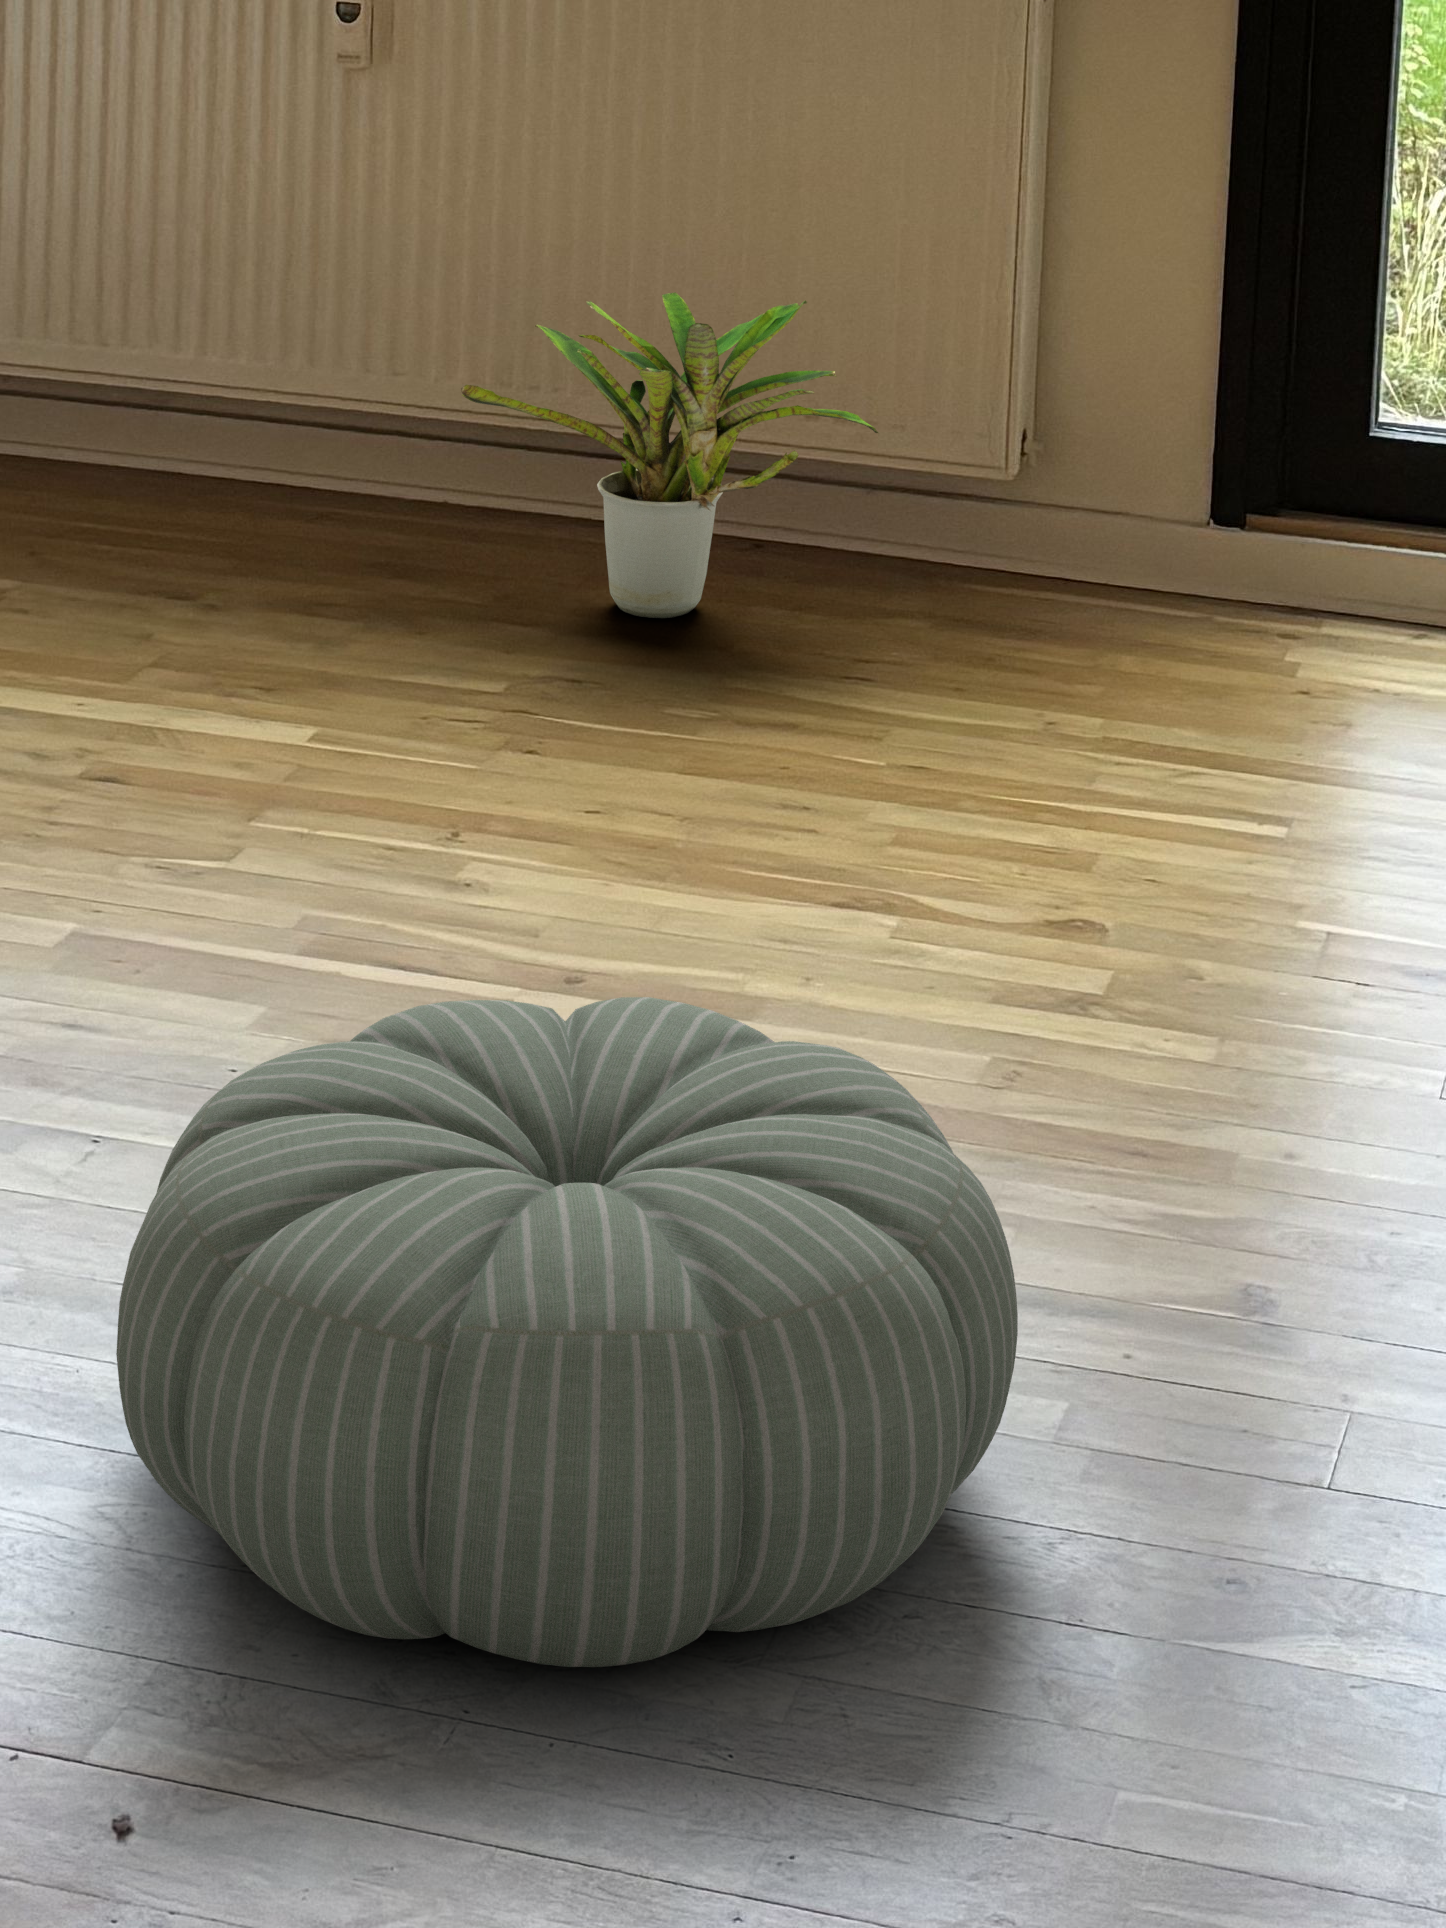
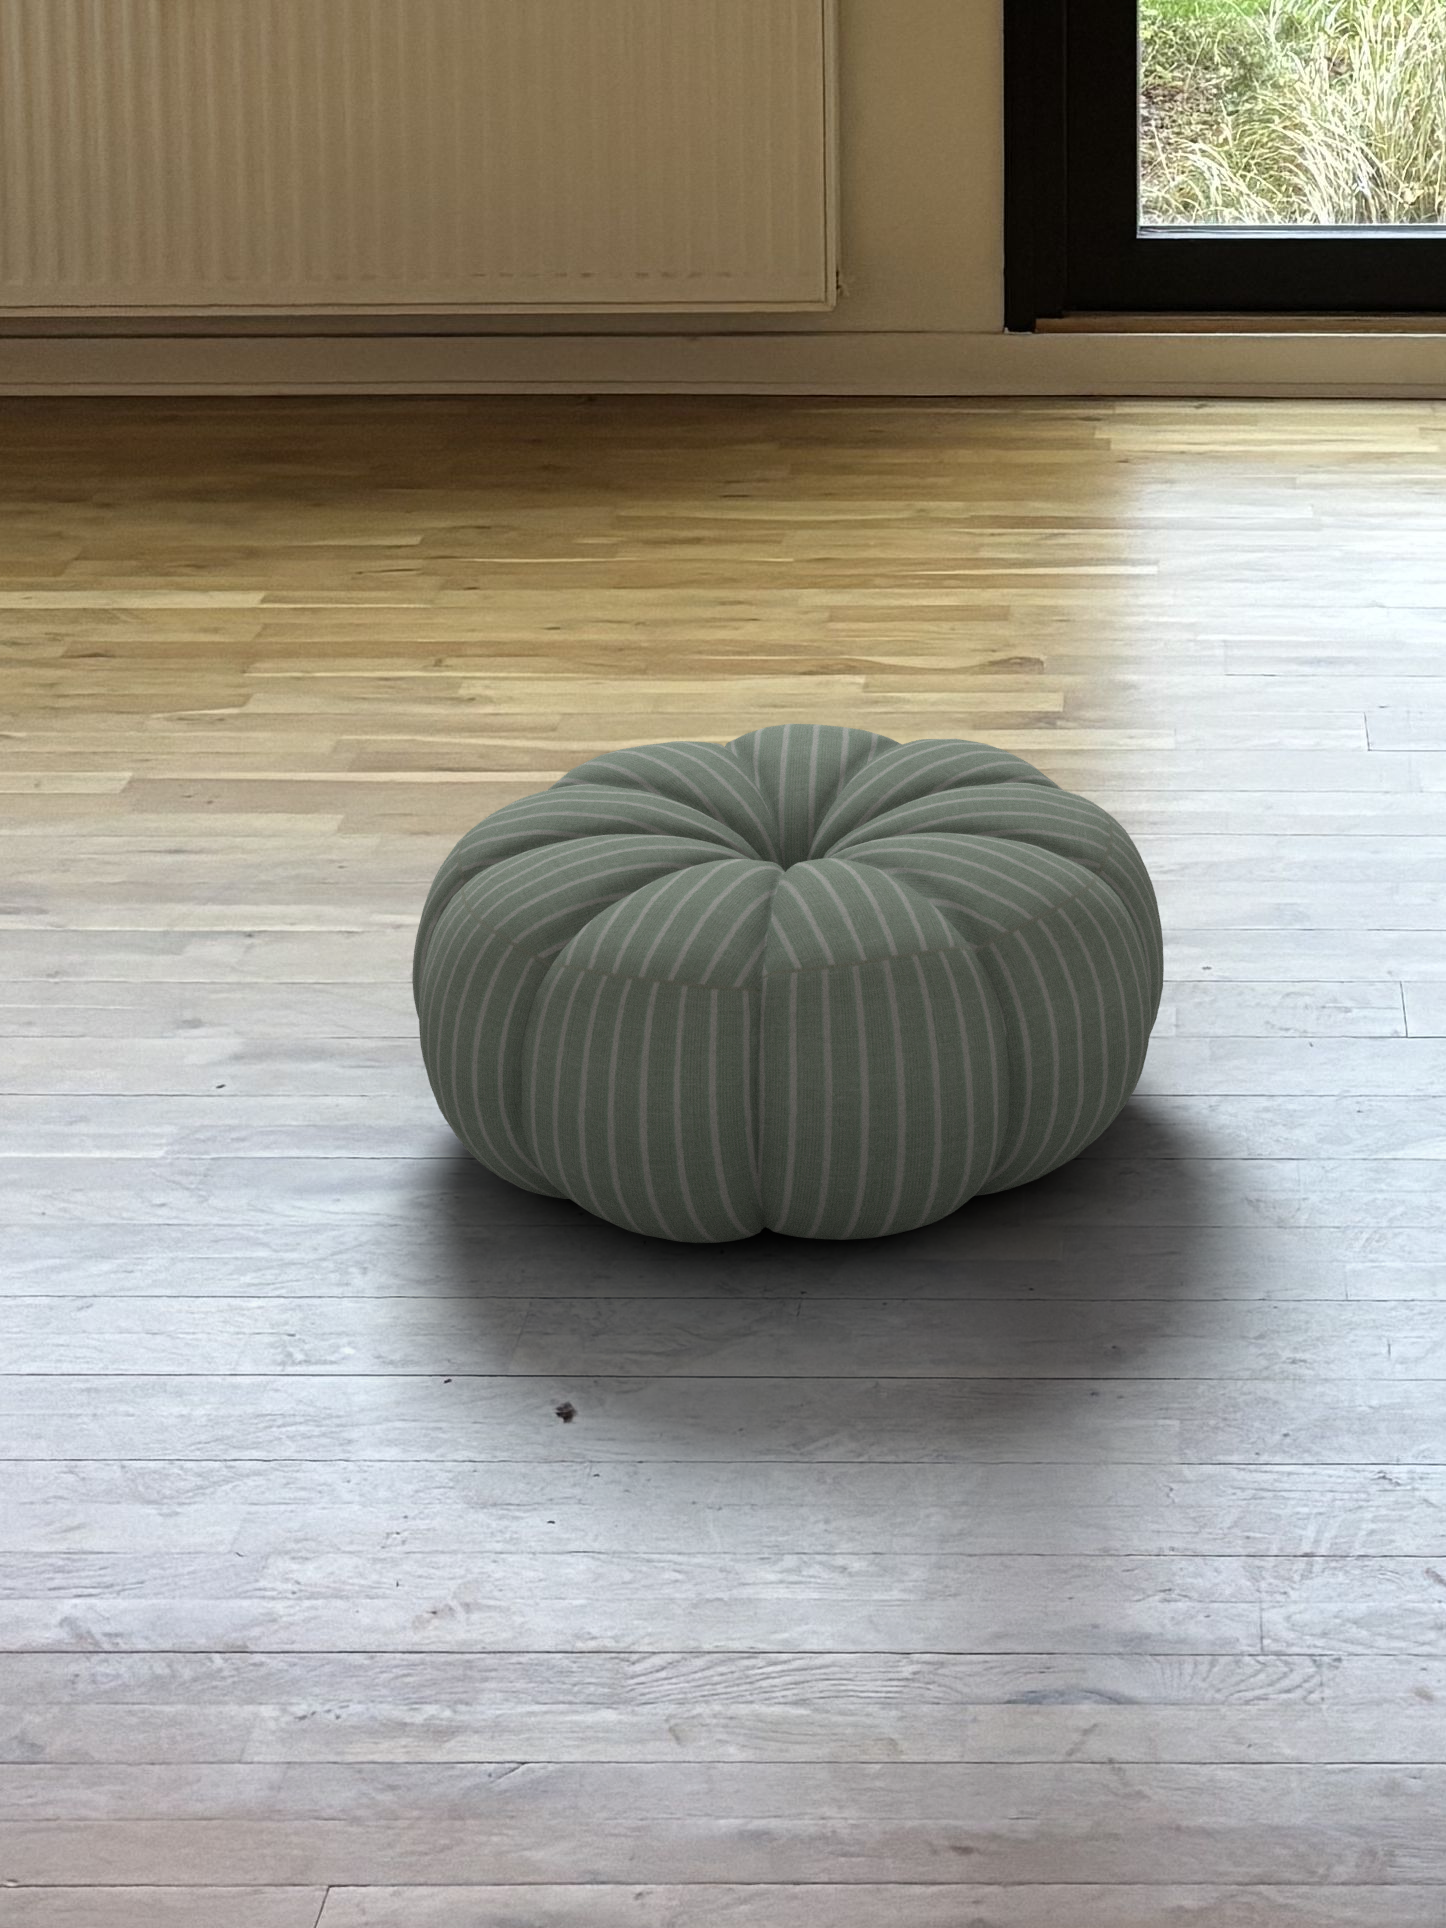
potted plant: present [461,292,878,618] -> none [339,163,728,468]

